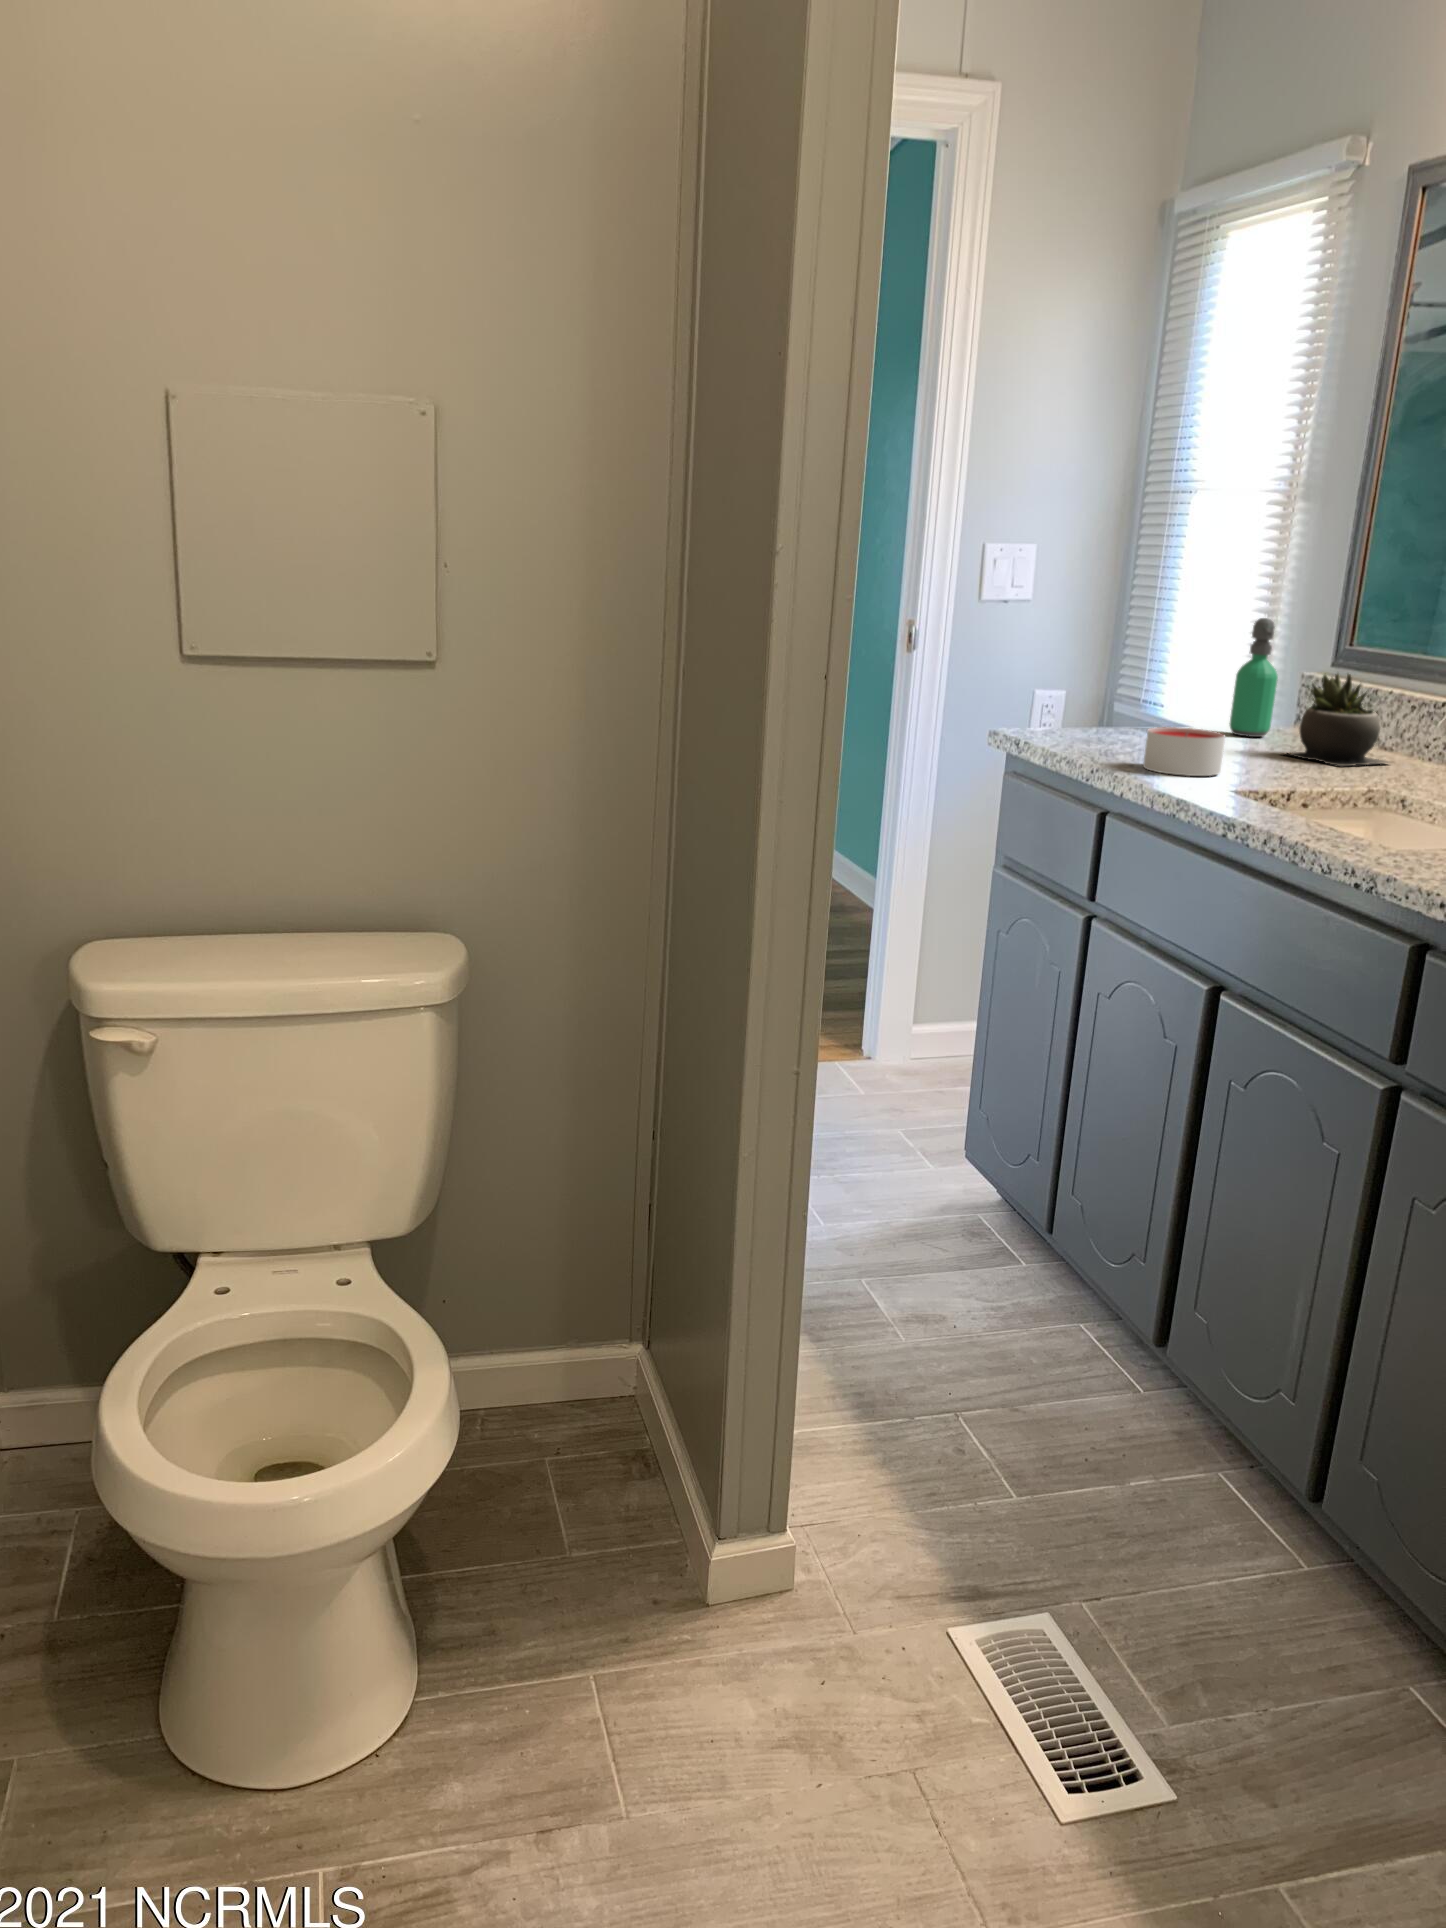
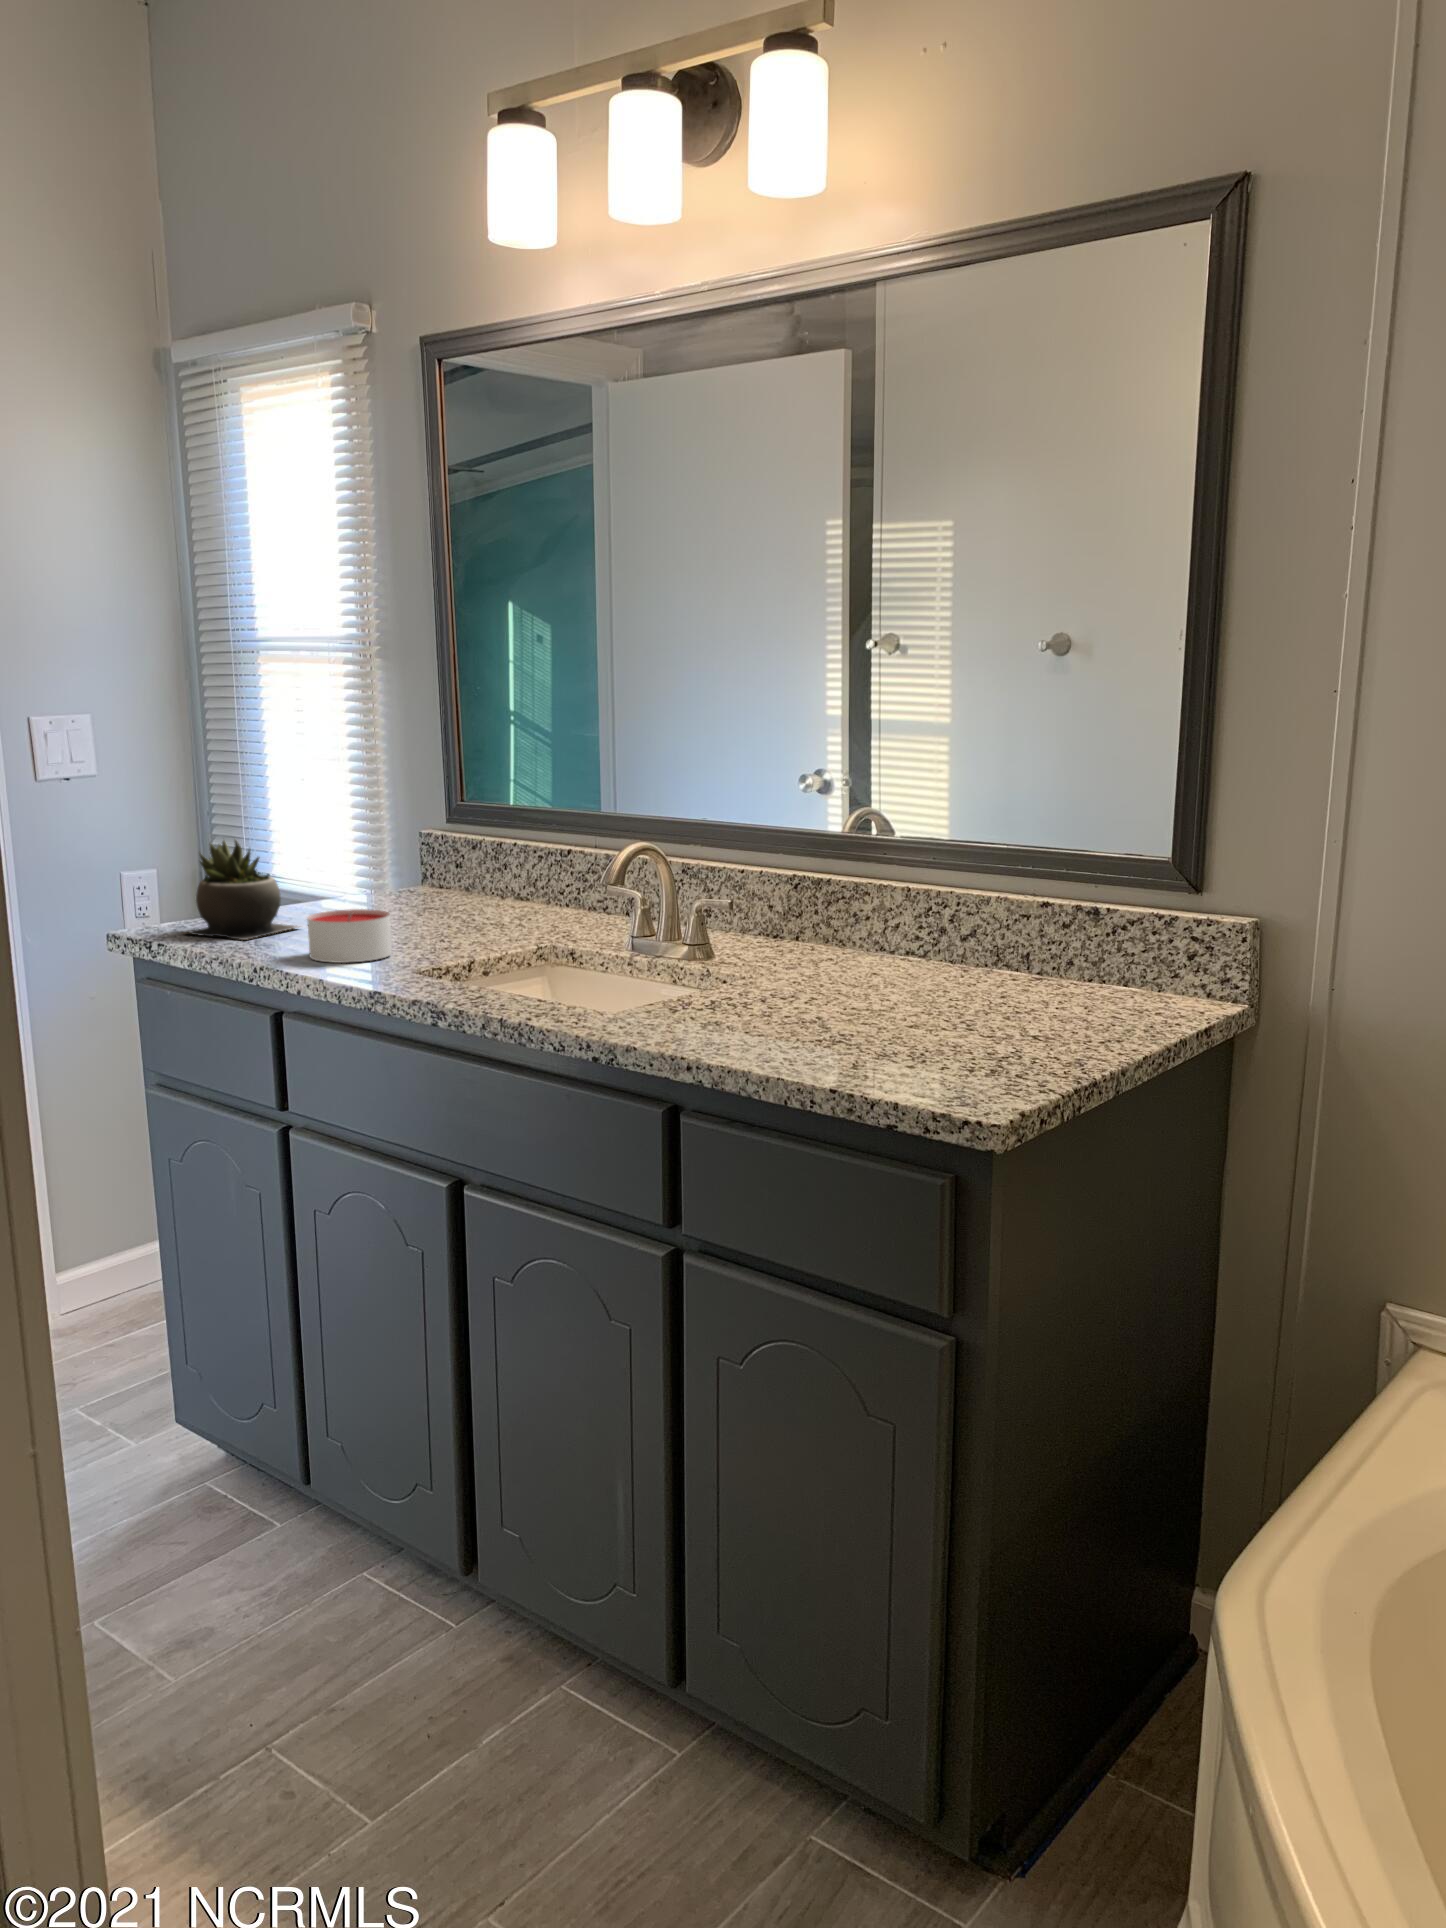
soap dispenser: present [1229,618,1278,737] -> none [358,781,403,903]
succulent plant: present [1285,674,1388,766] -> present [184,840,297,940]

